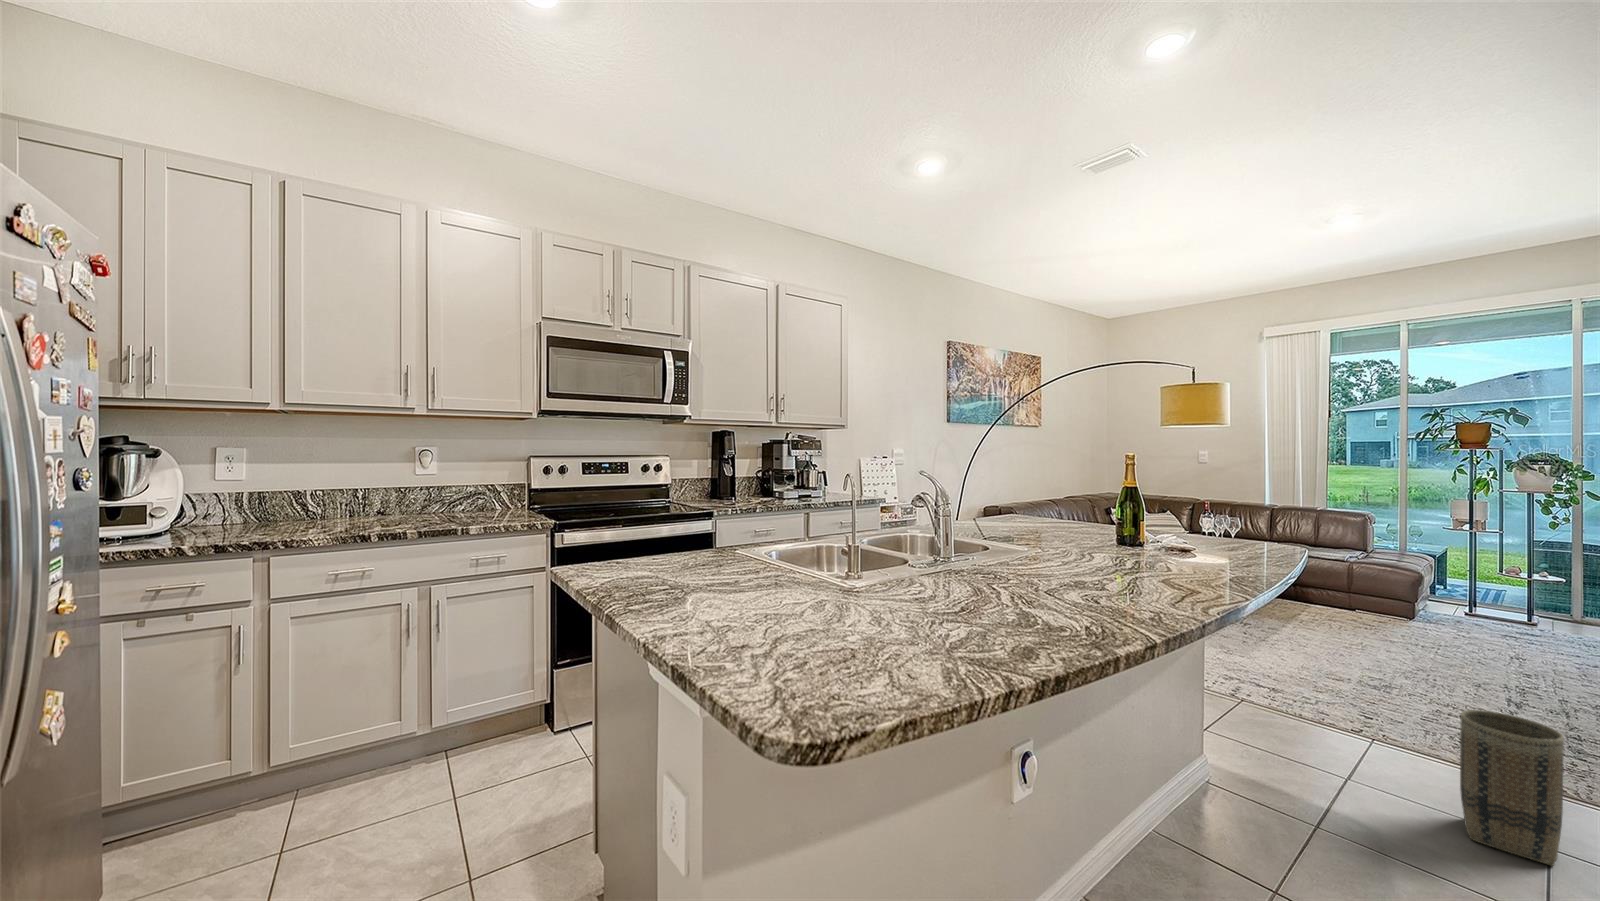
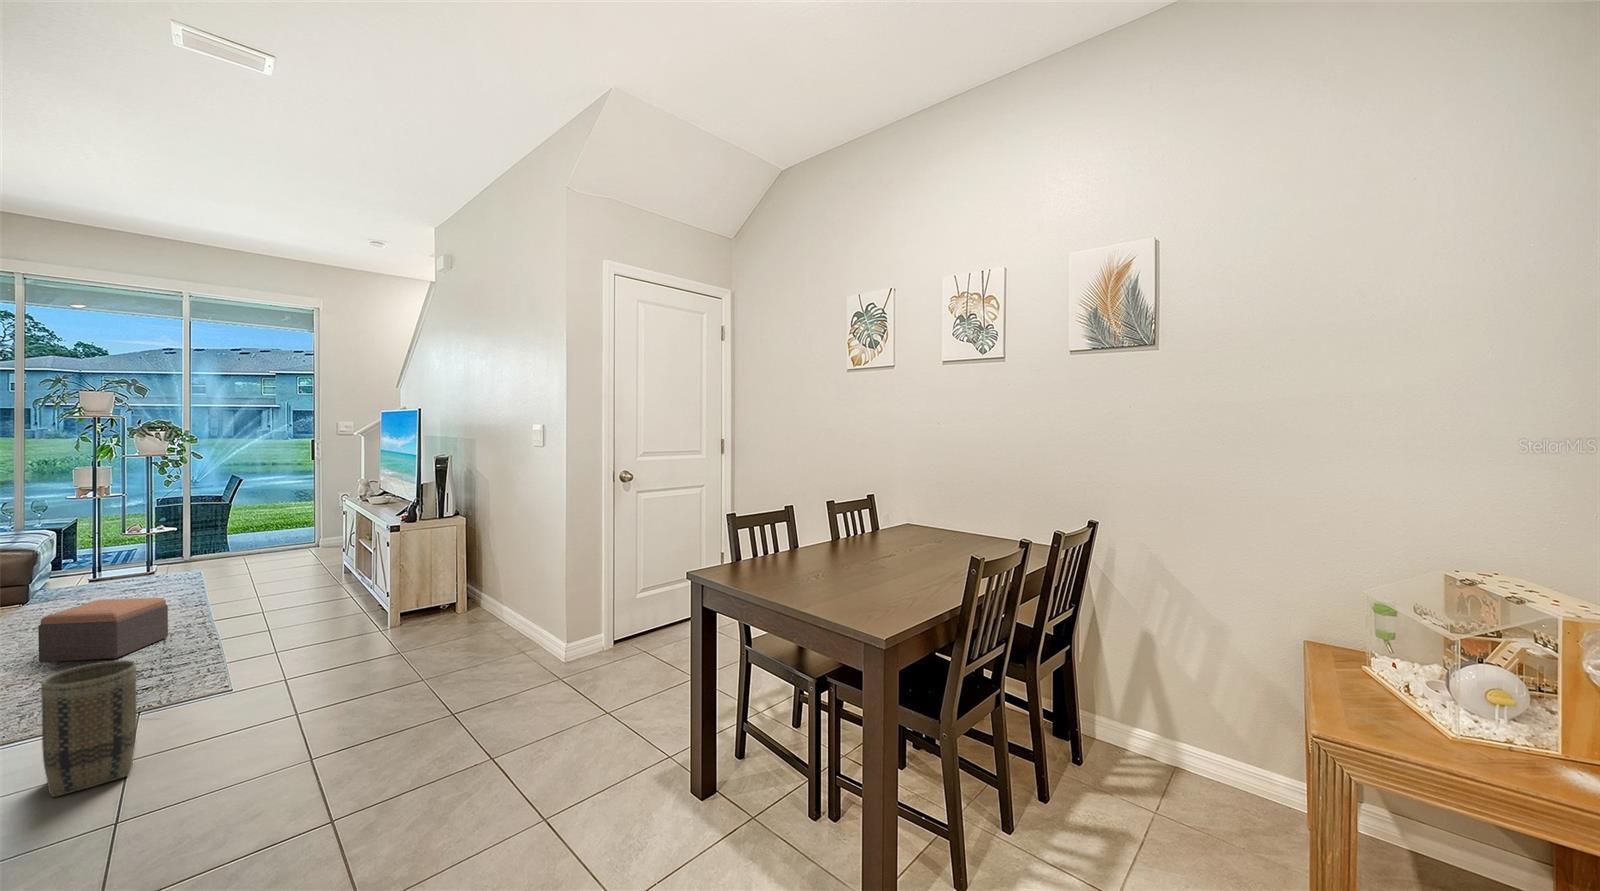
footstool: none [1433,640,1570,710] -> present [38,598,168,662]

